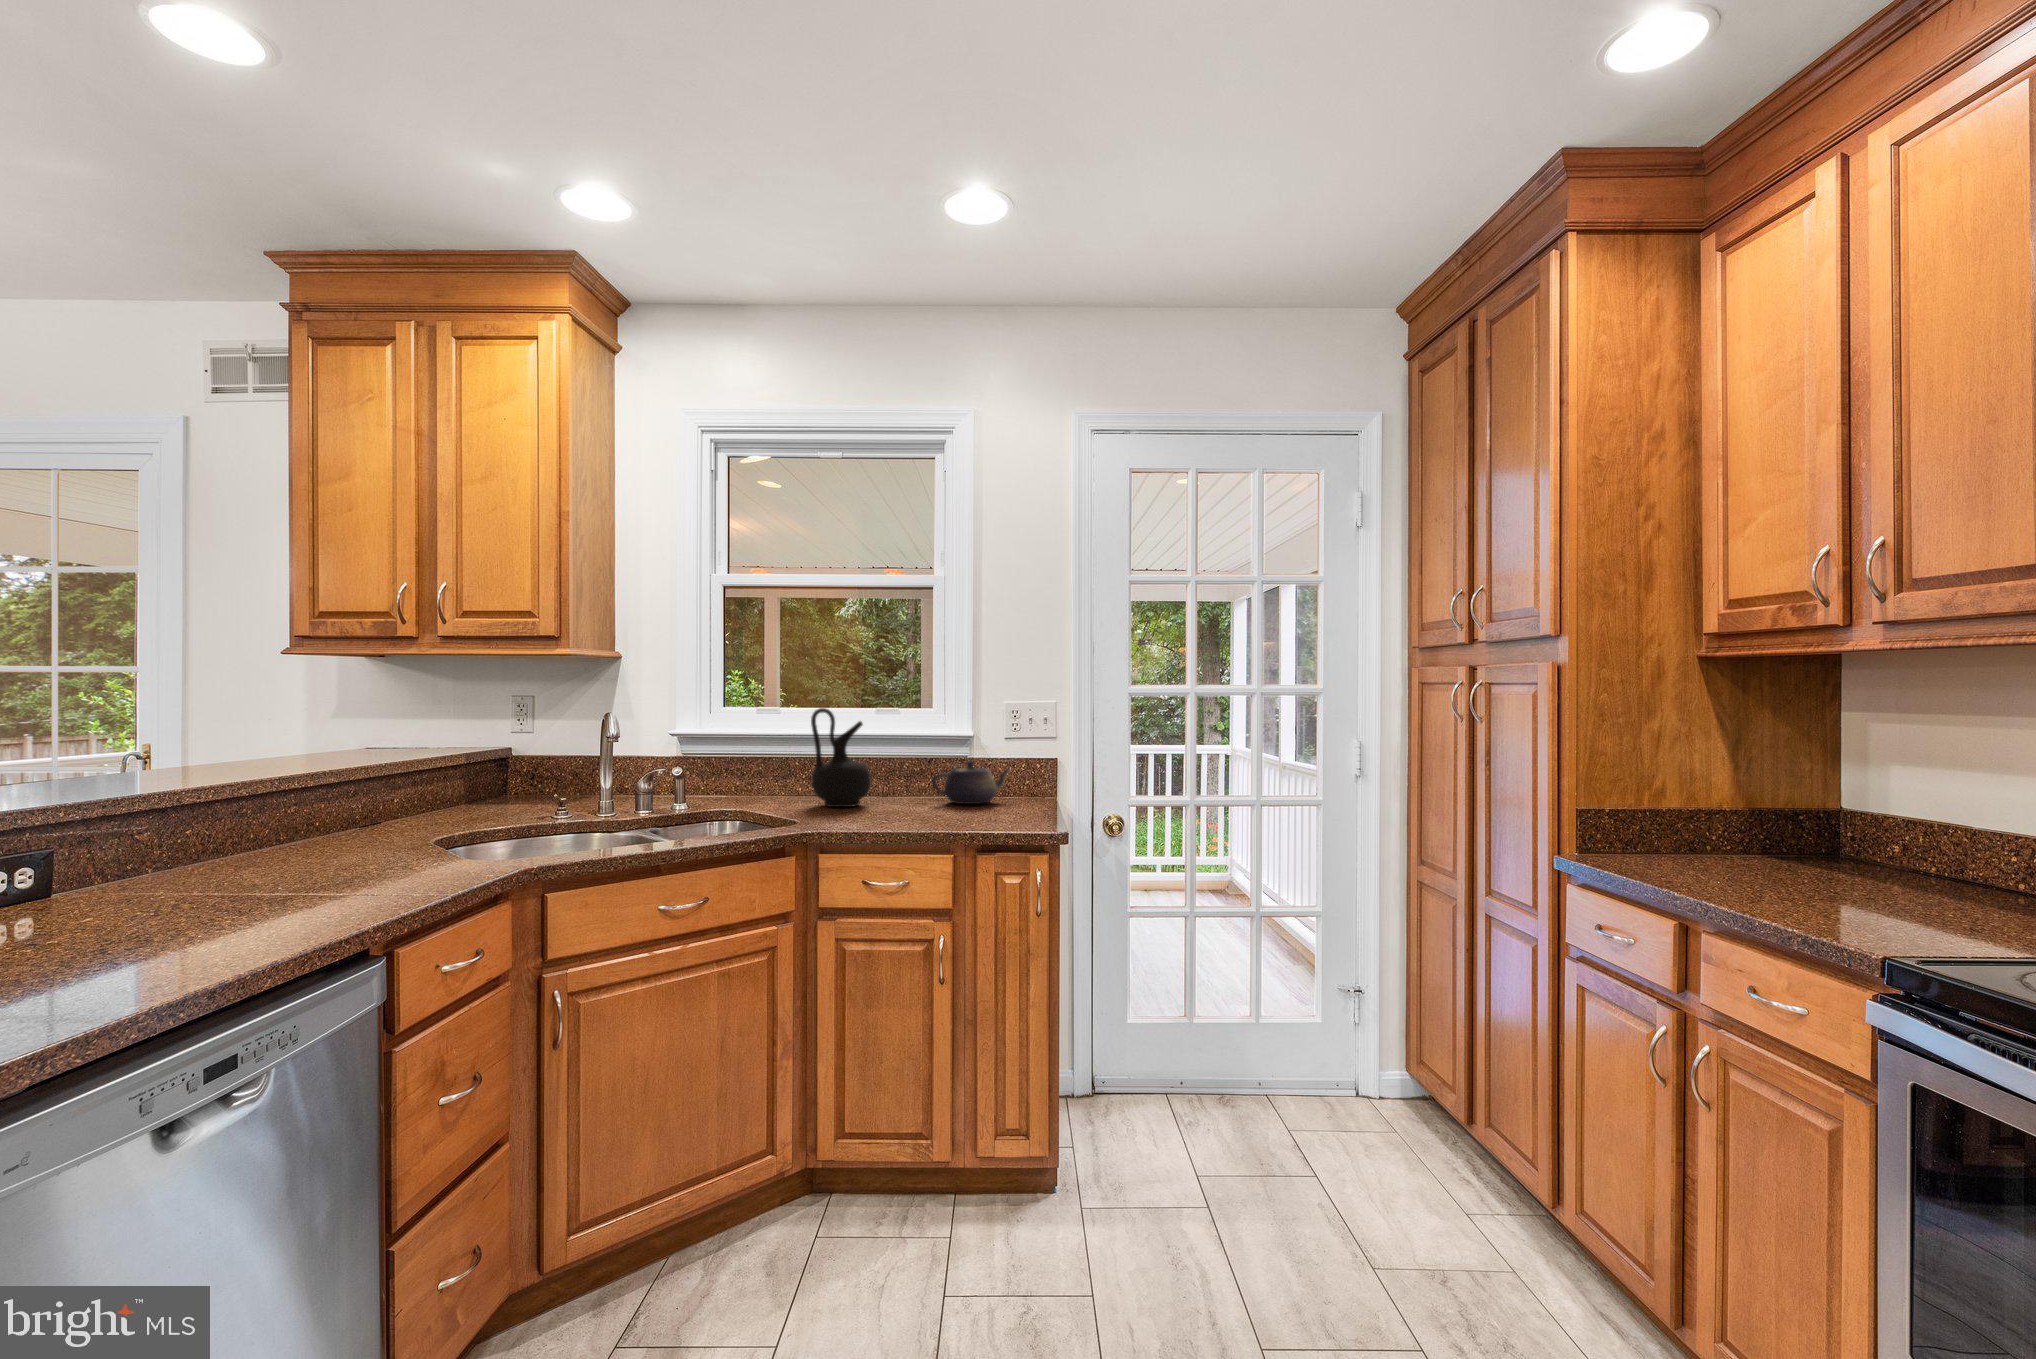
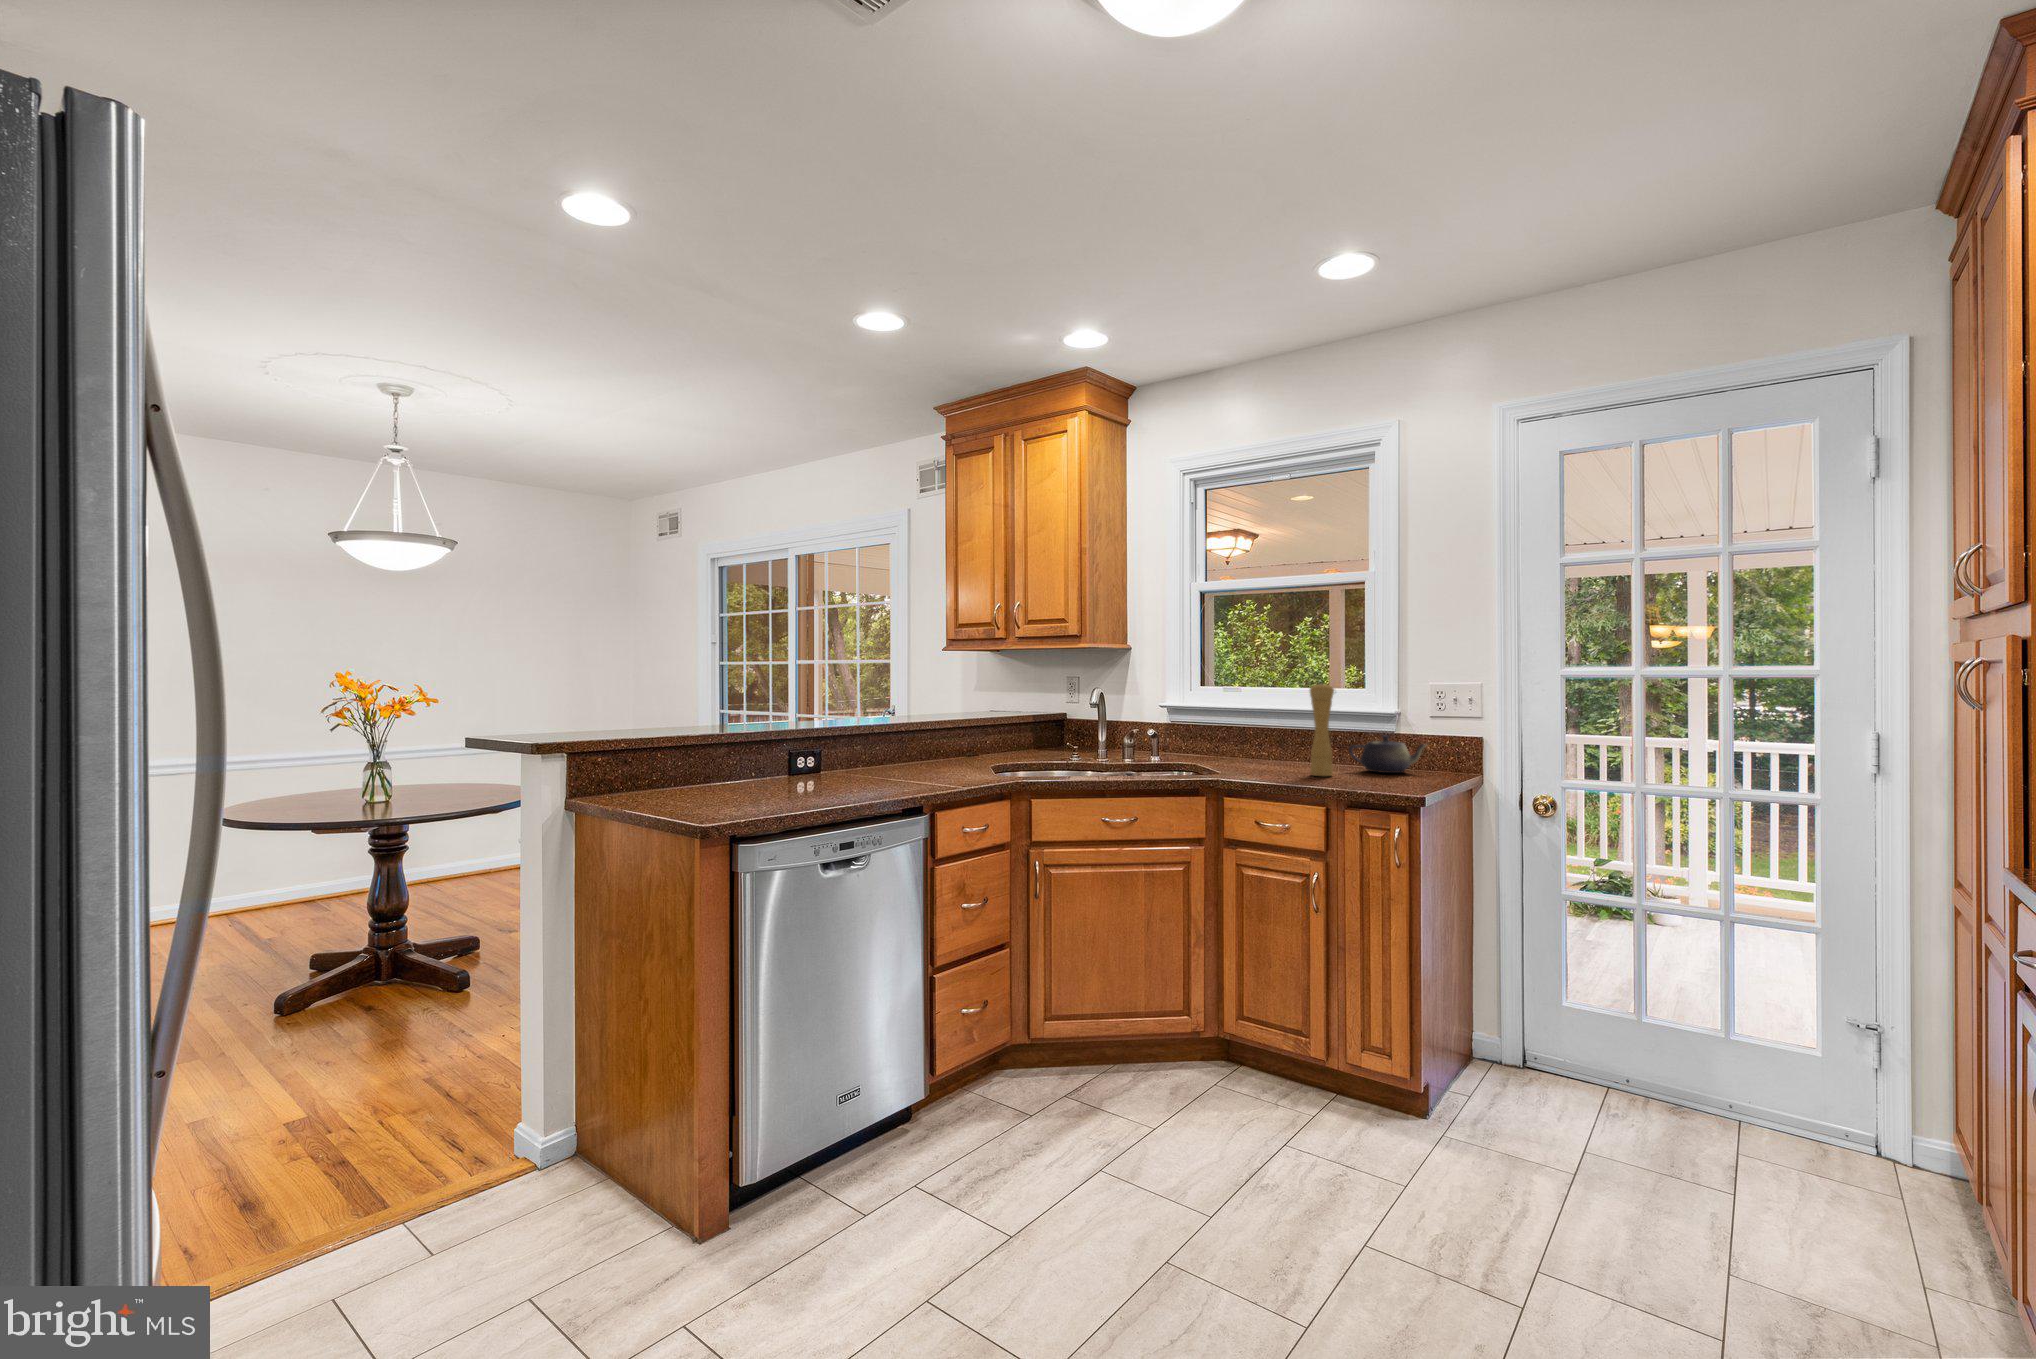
pepper mill: none [903,703,931,815] -> present [1310,684,1334,776]
ceramic jug: present [811,708,871,807] -> none [1248,687,1298,767]

